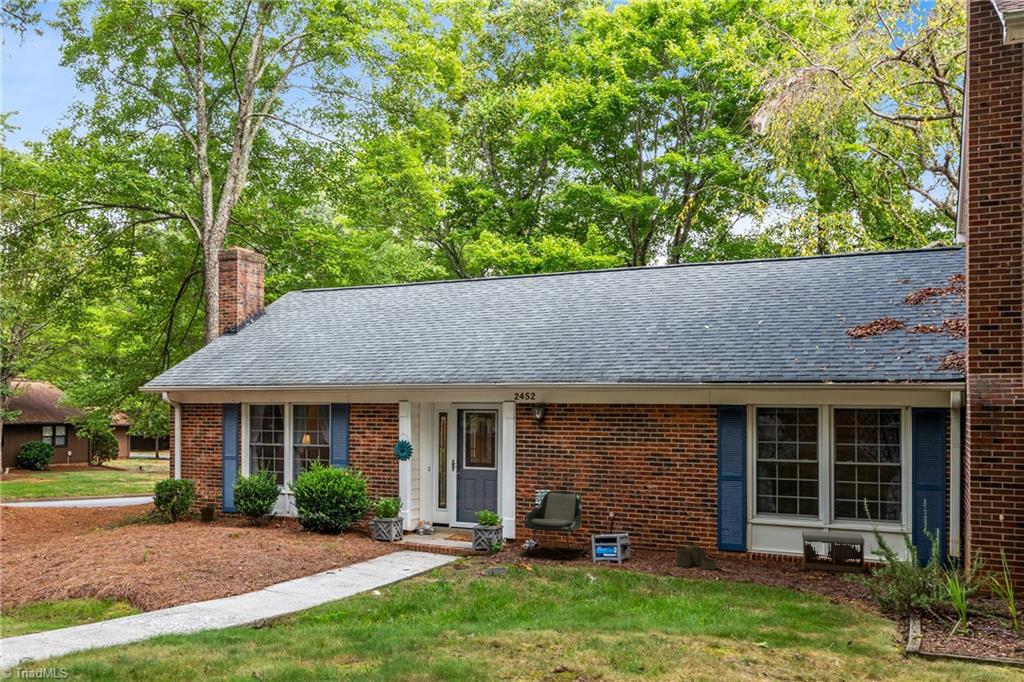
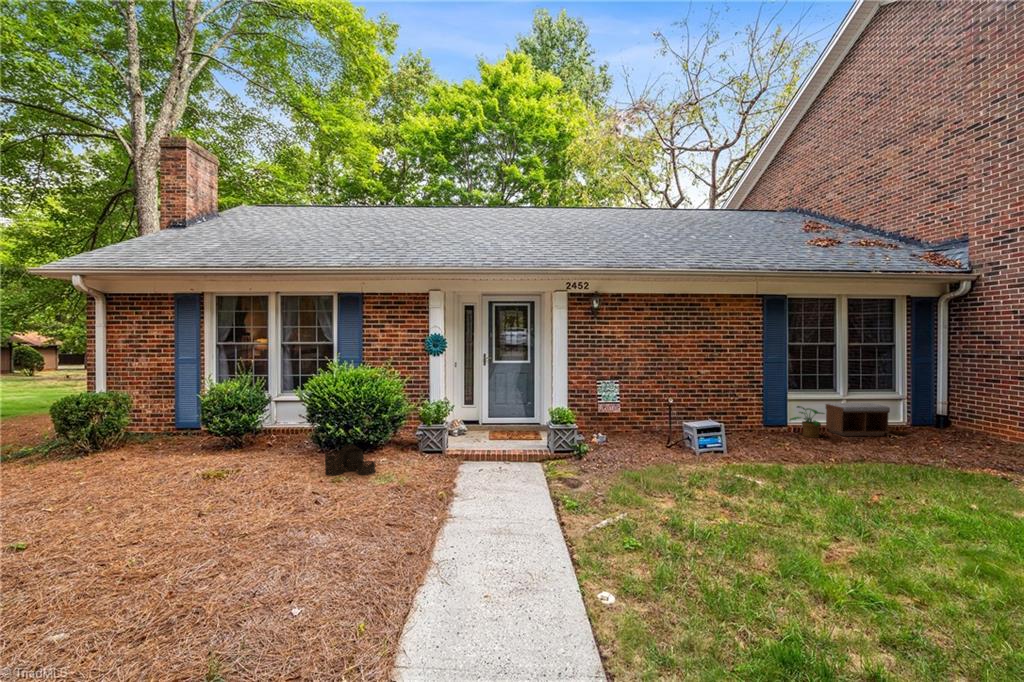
lounge chair: present [524,491,584,559] -> none [600,380,661,448]
potted plant: present [193,495,222,522] -> present [790,406,824,438]
woven basket: present [675,544,717,570] -> present [325,444,375,475]

